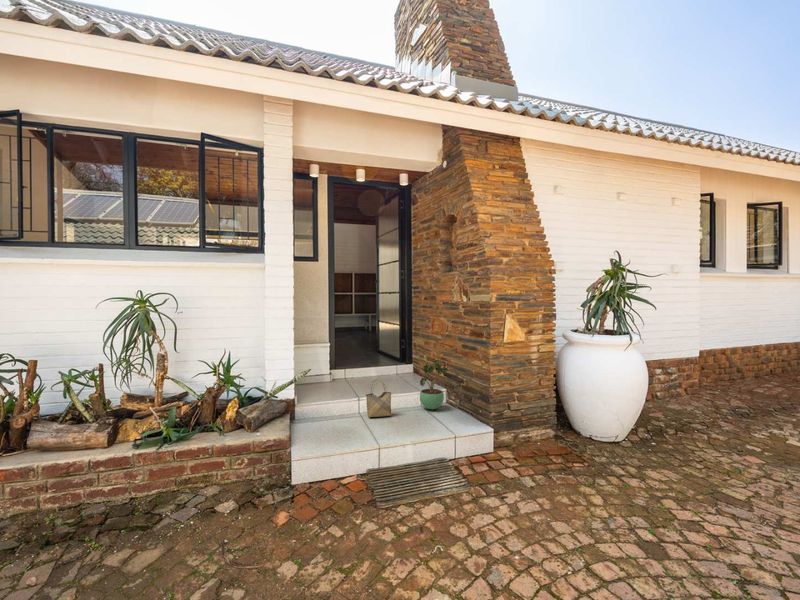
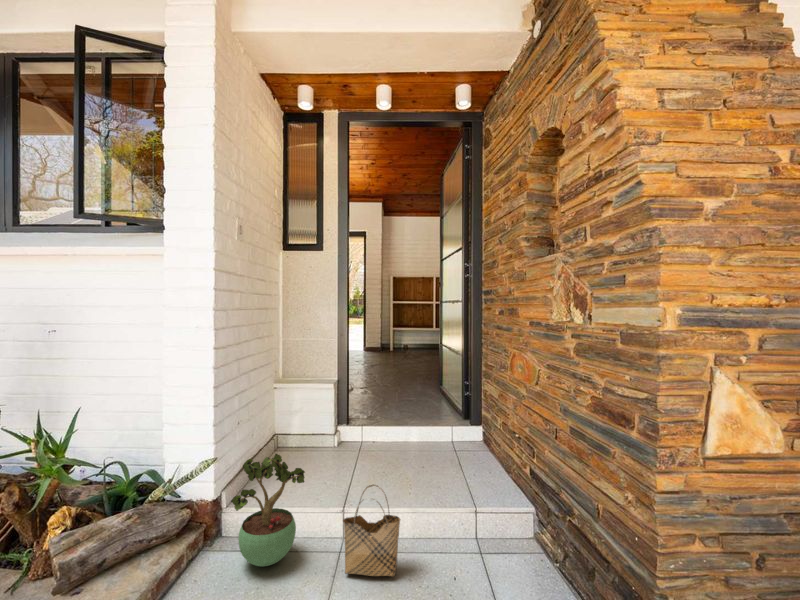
potted plant: present [420,361,448,409] -> present [231,454,305,567]

